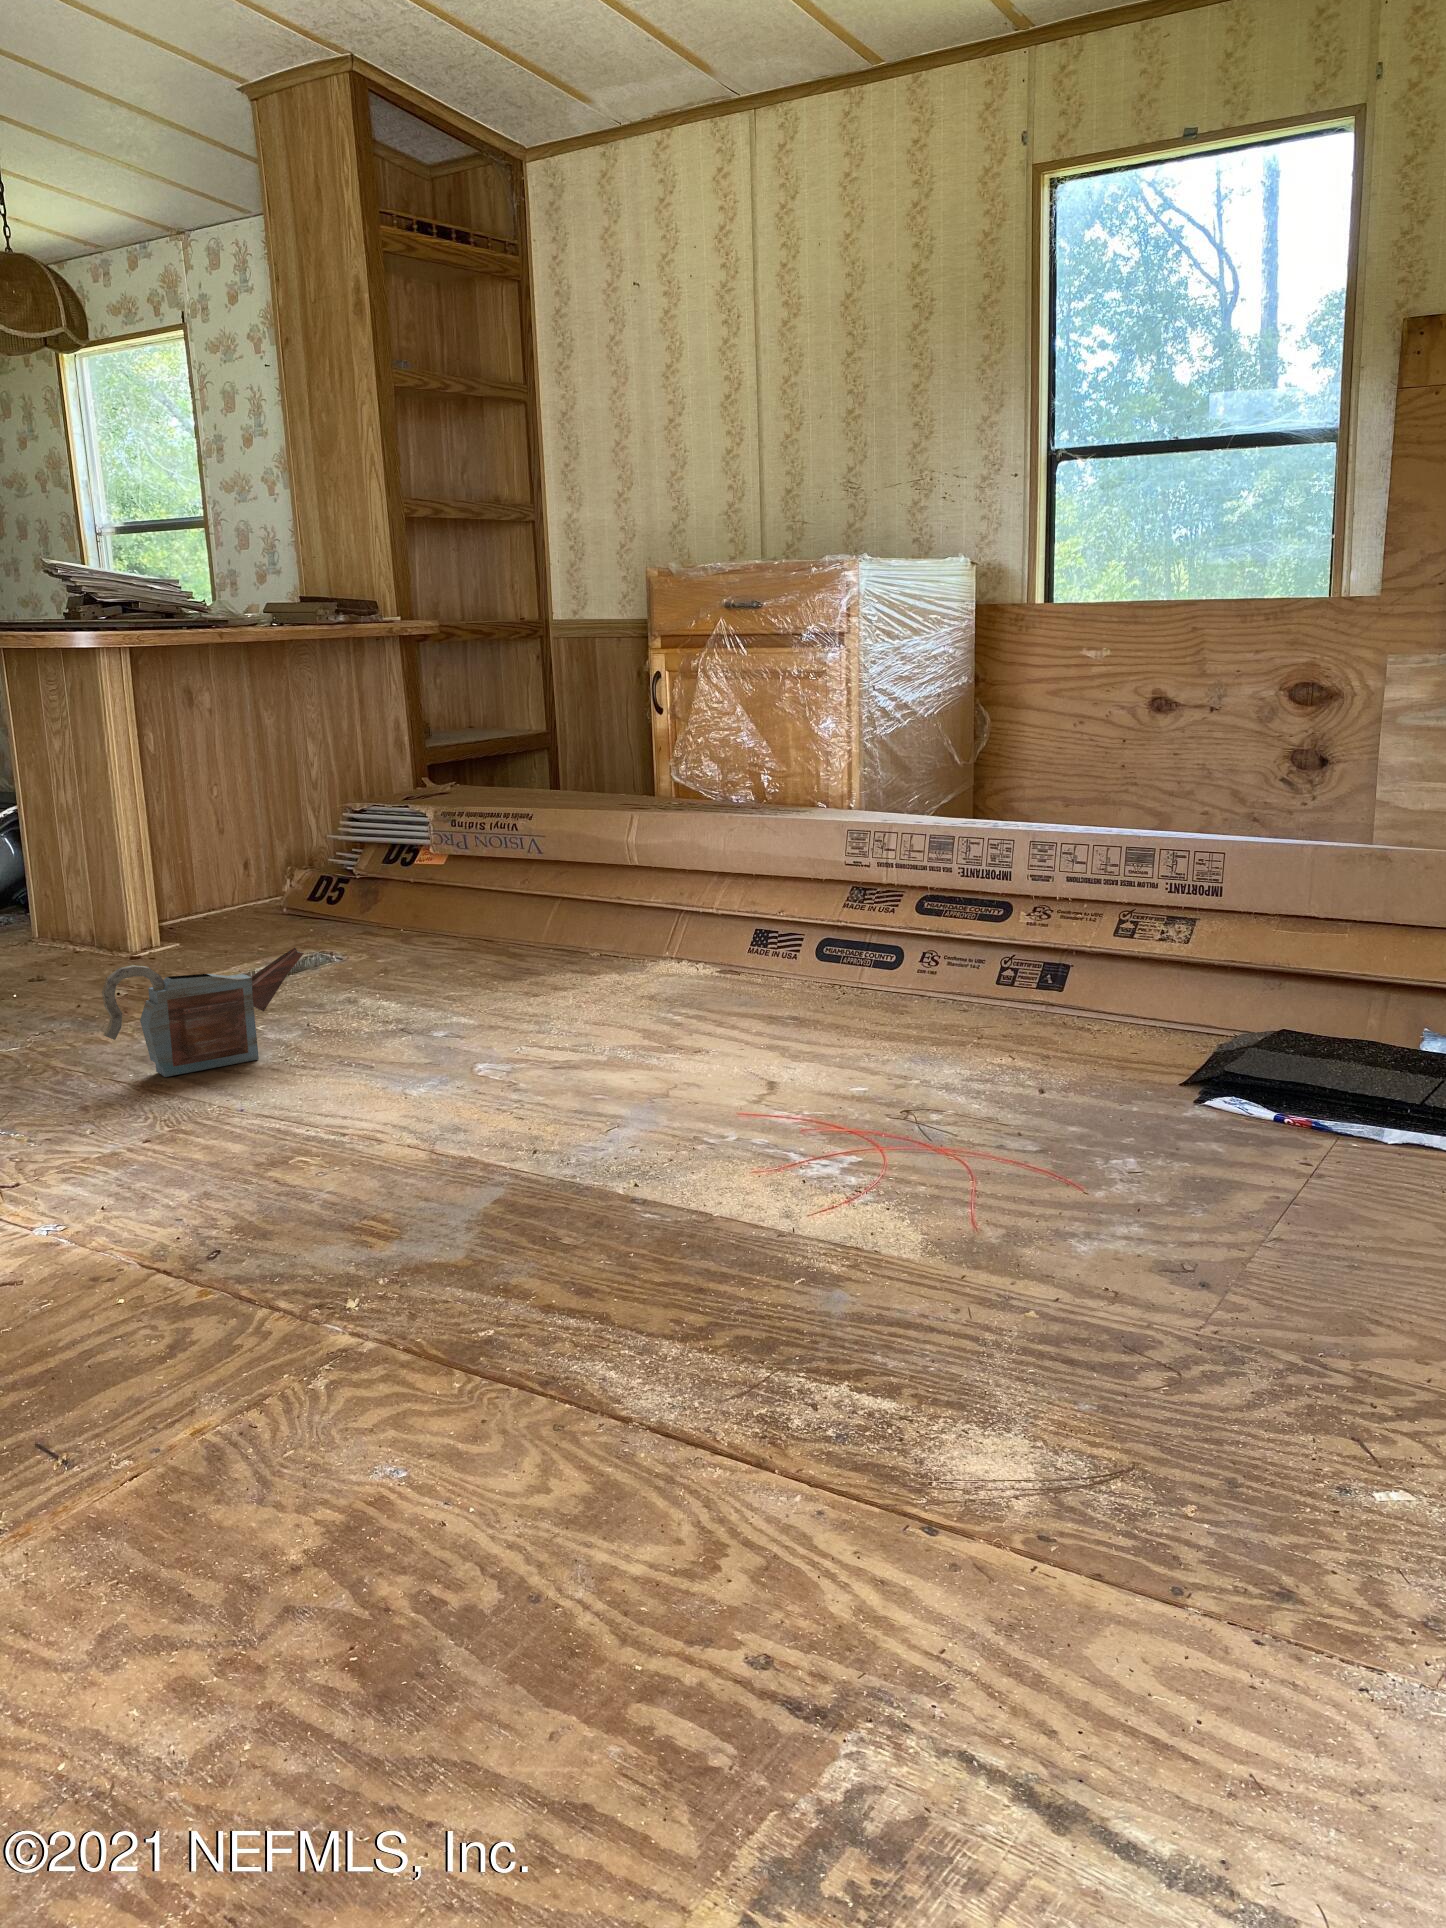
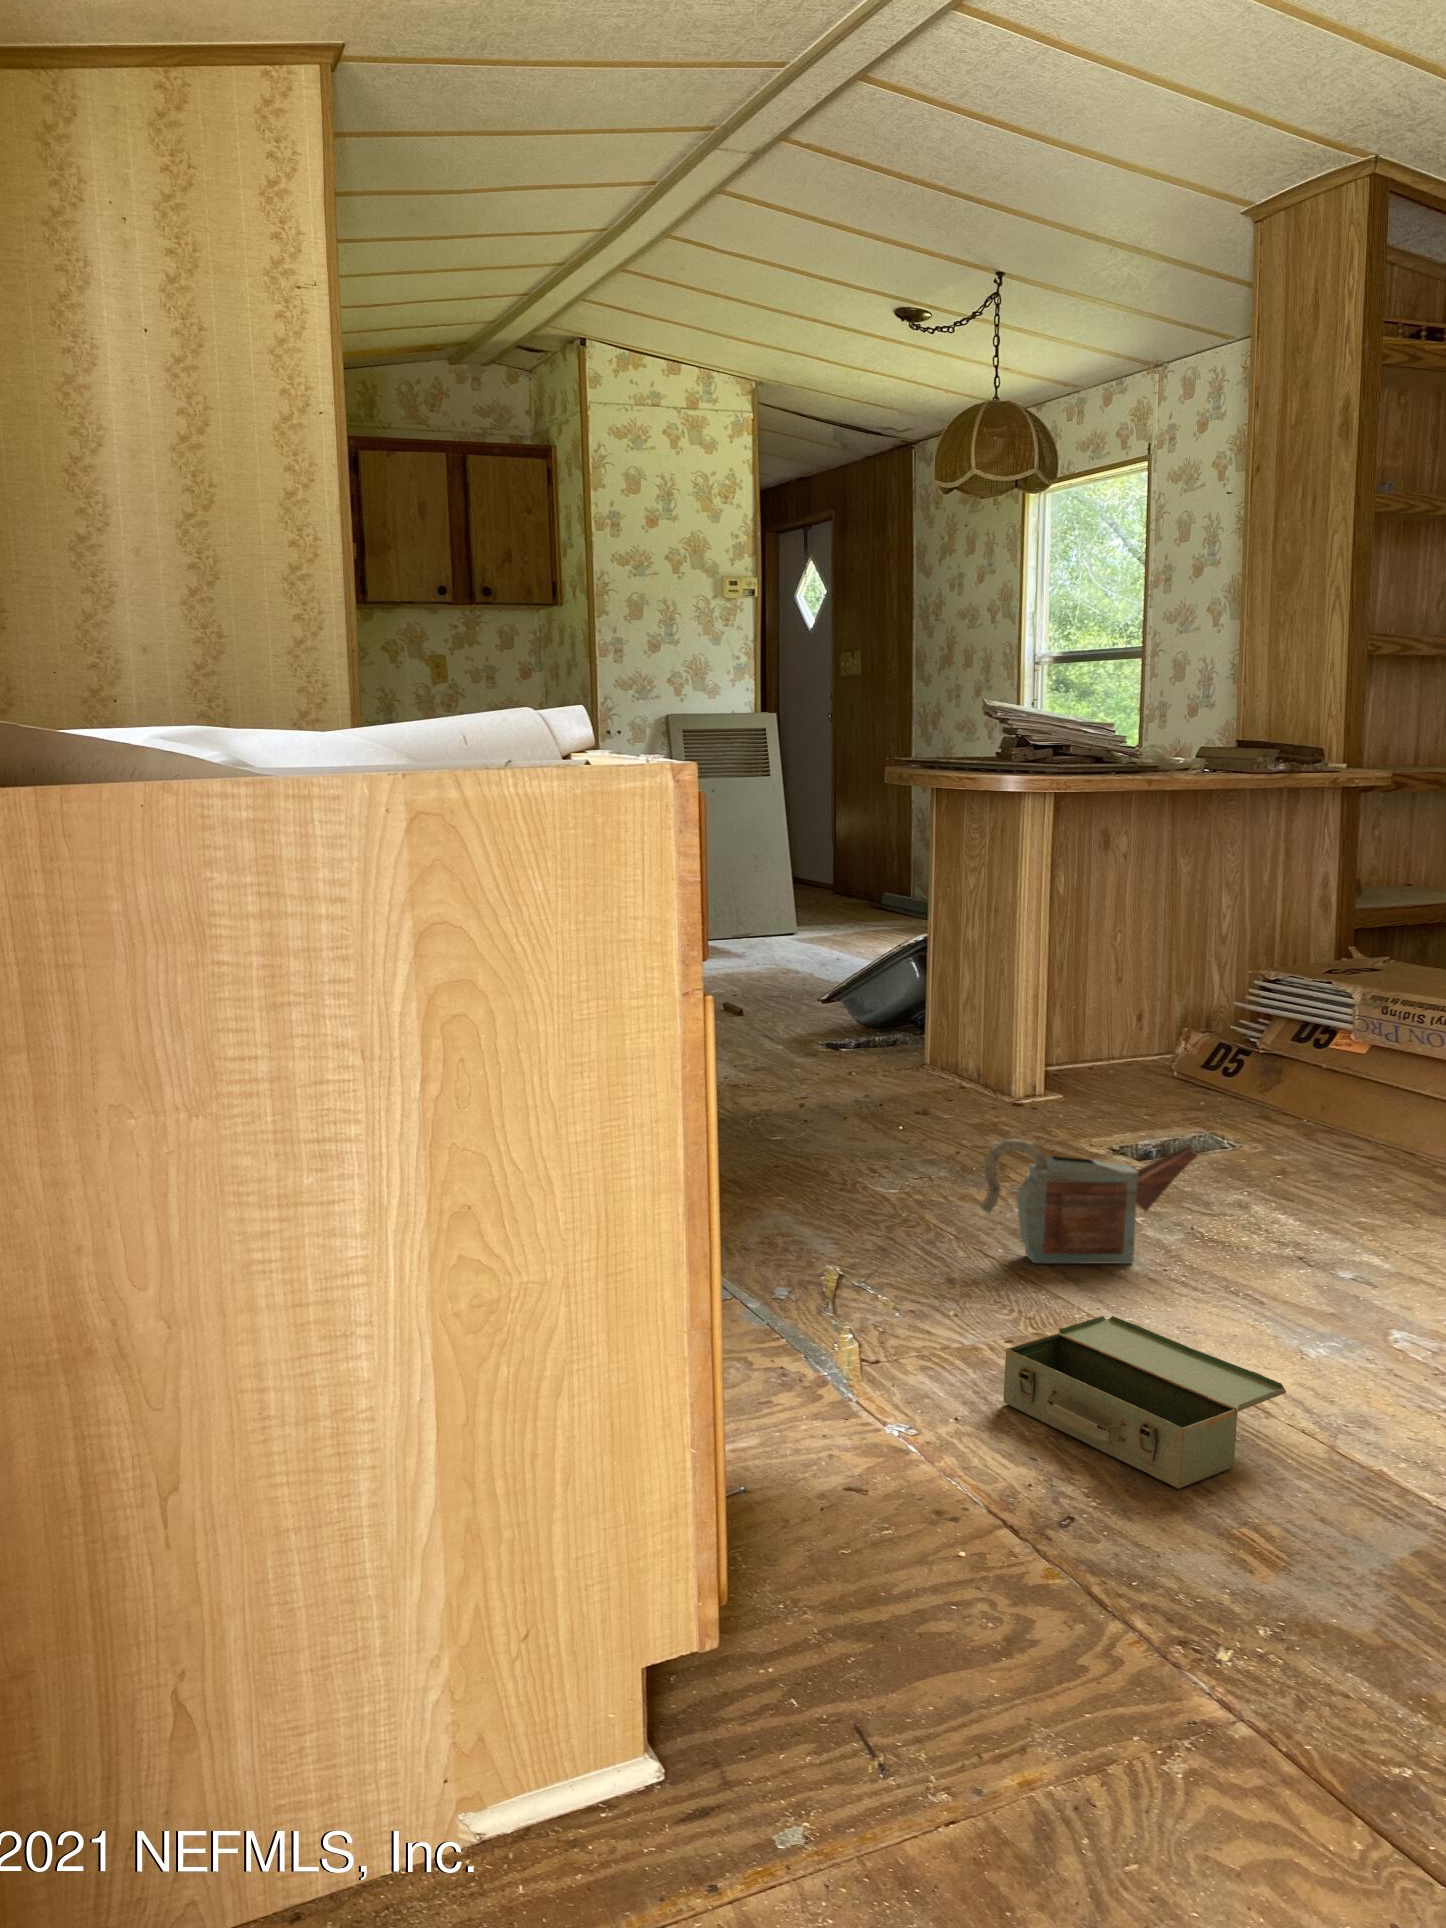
toolbox: none [143,1092,389,1207] -> present [1003,1316,1286,1489]

